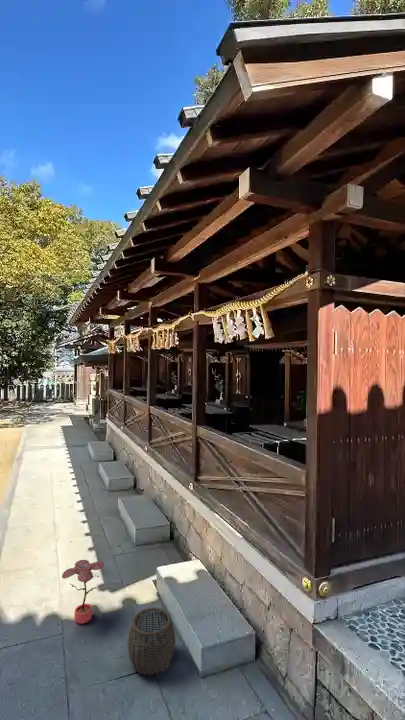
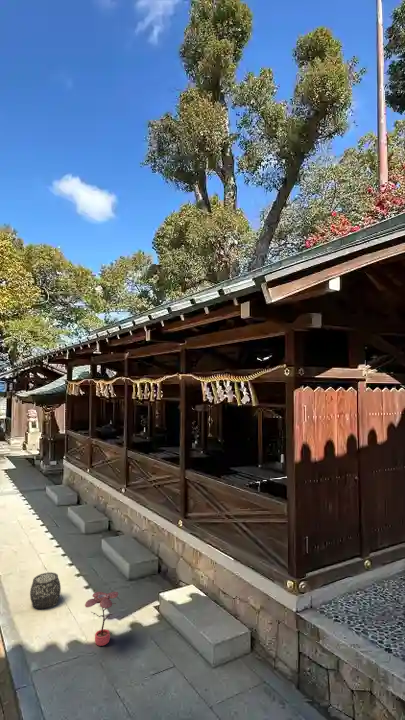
woven basket: present [128,608,175,675] -> present [30,572,61,609]

